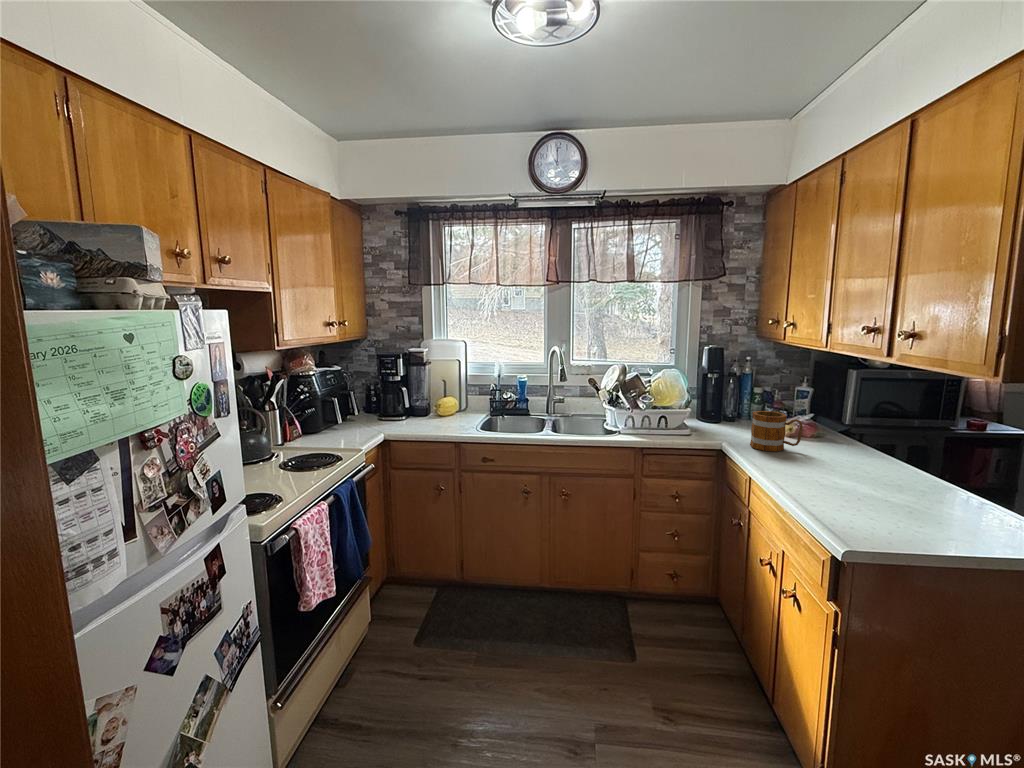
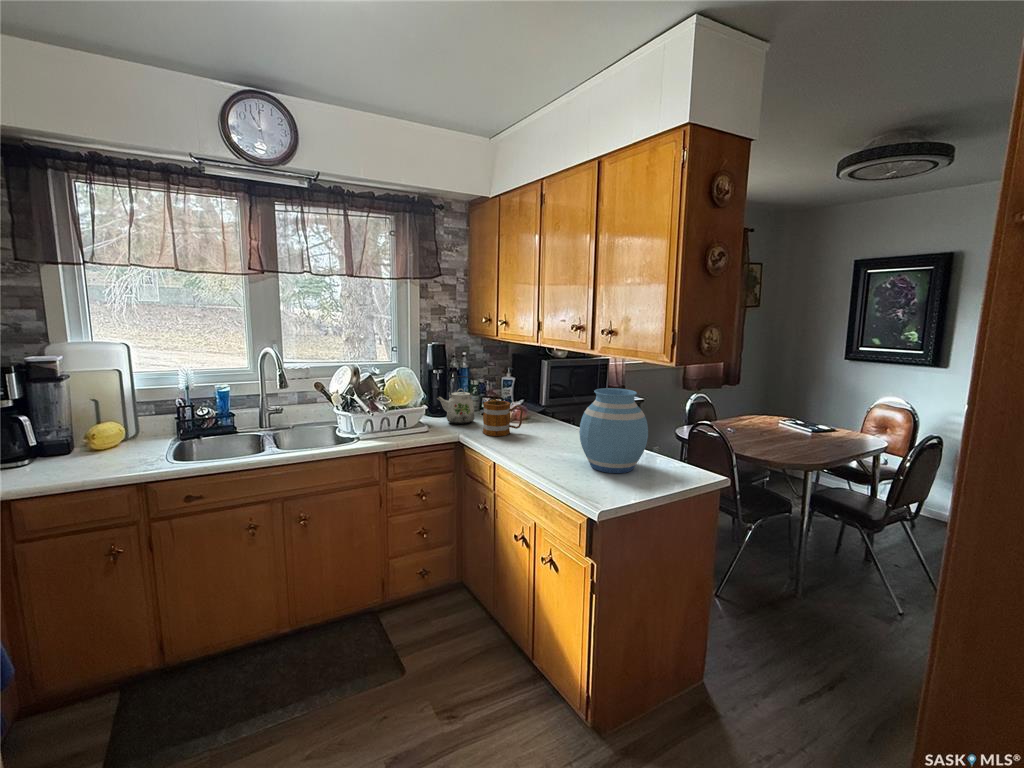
kettle: none [705,381,750,433] -> present [436,376,475,424]
vase: none [861,408,977,524] -> present [579,388,648,473]

